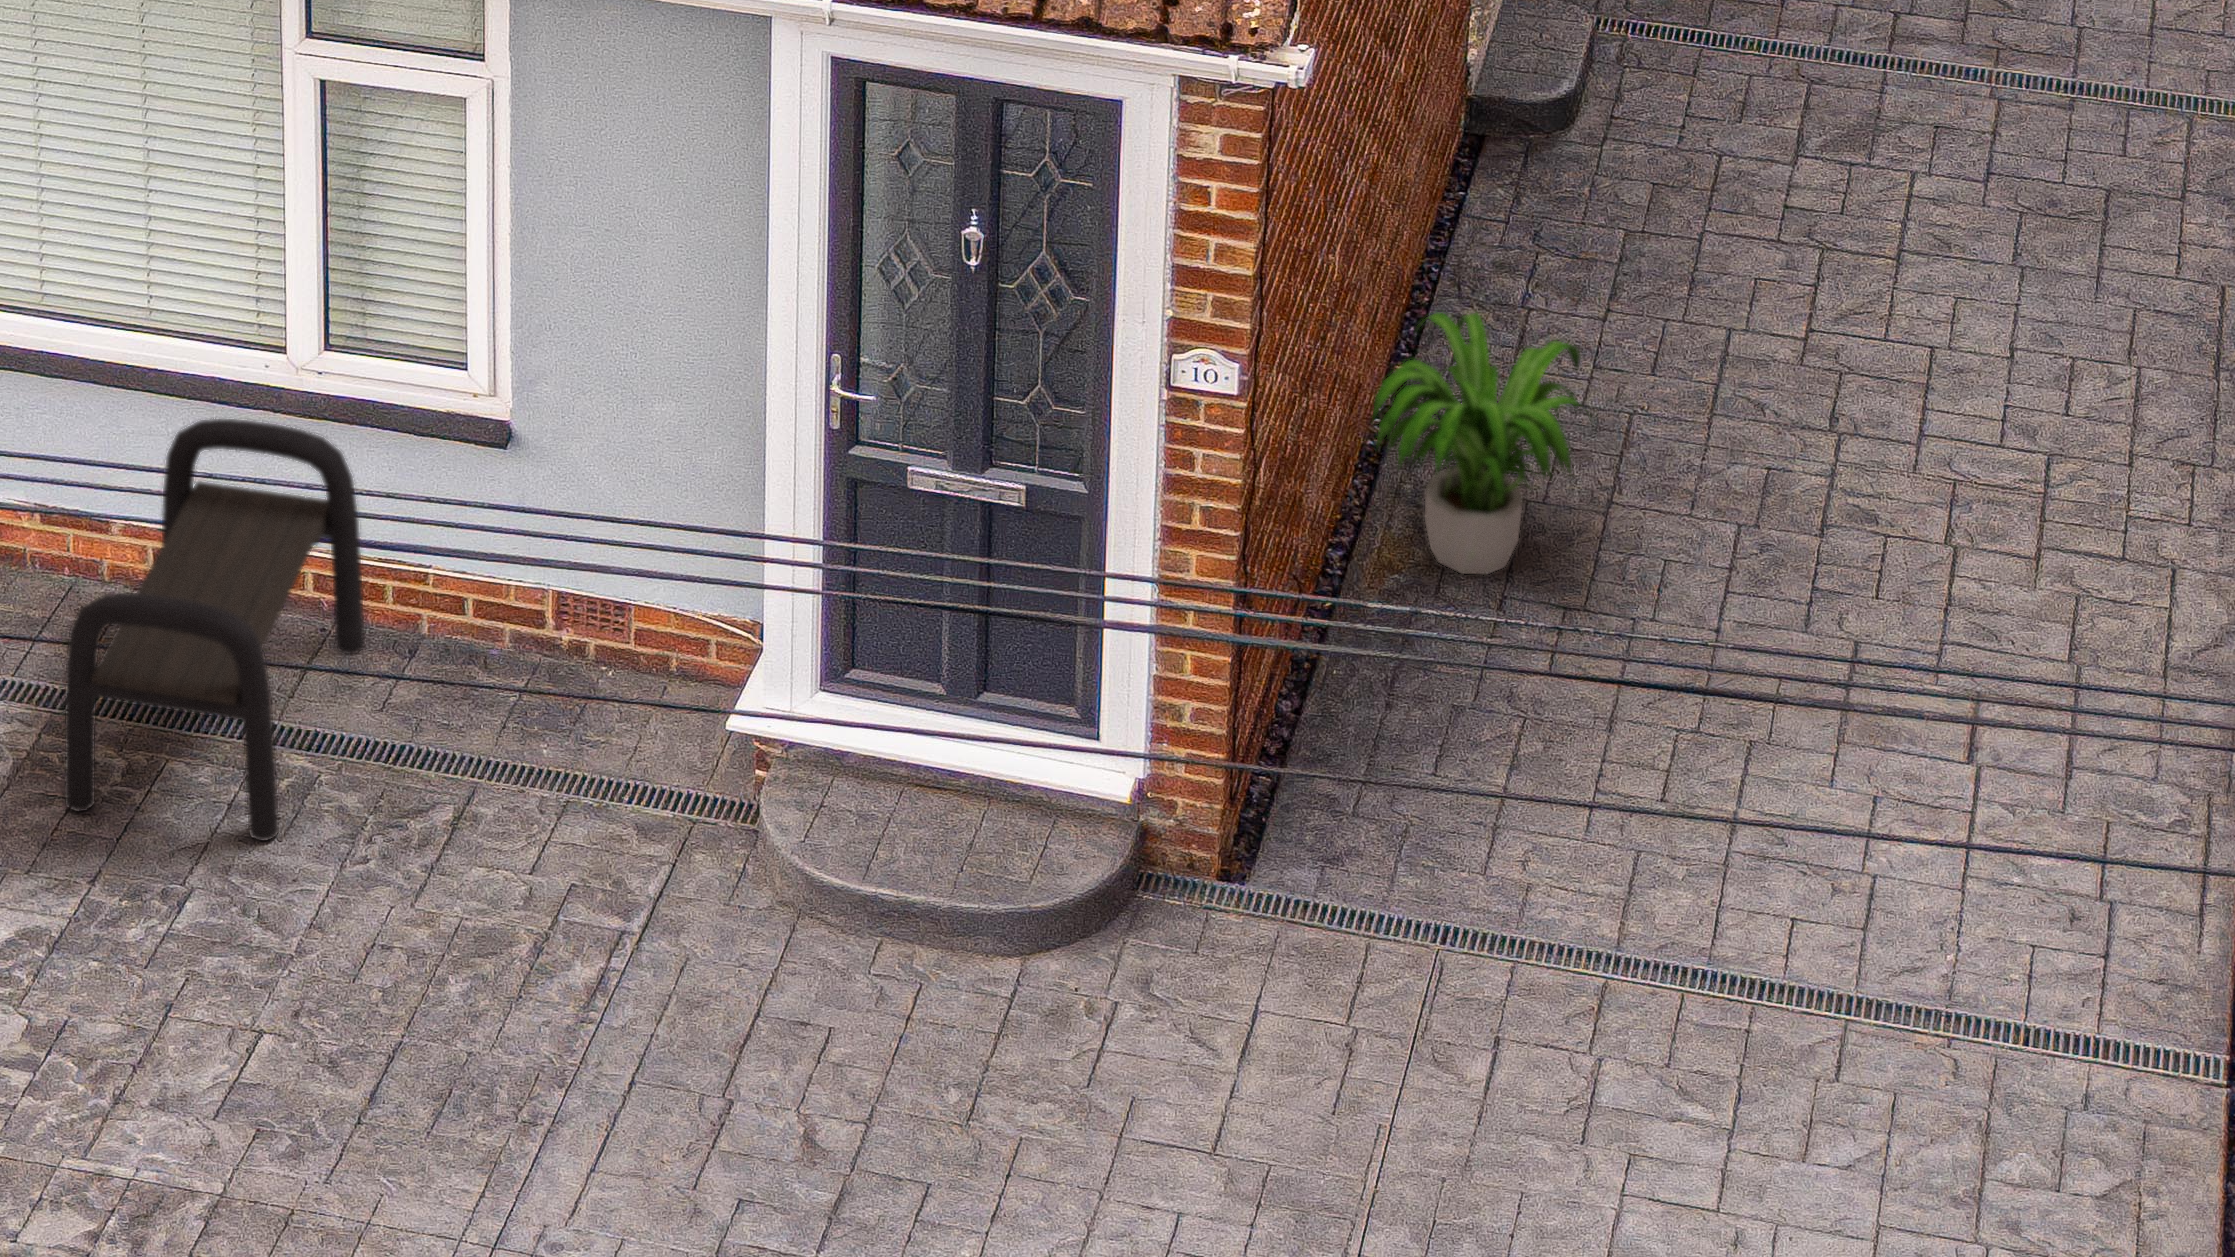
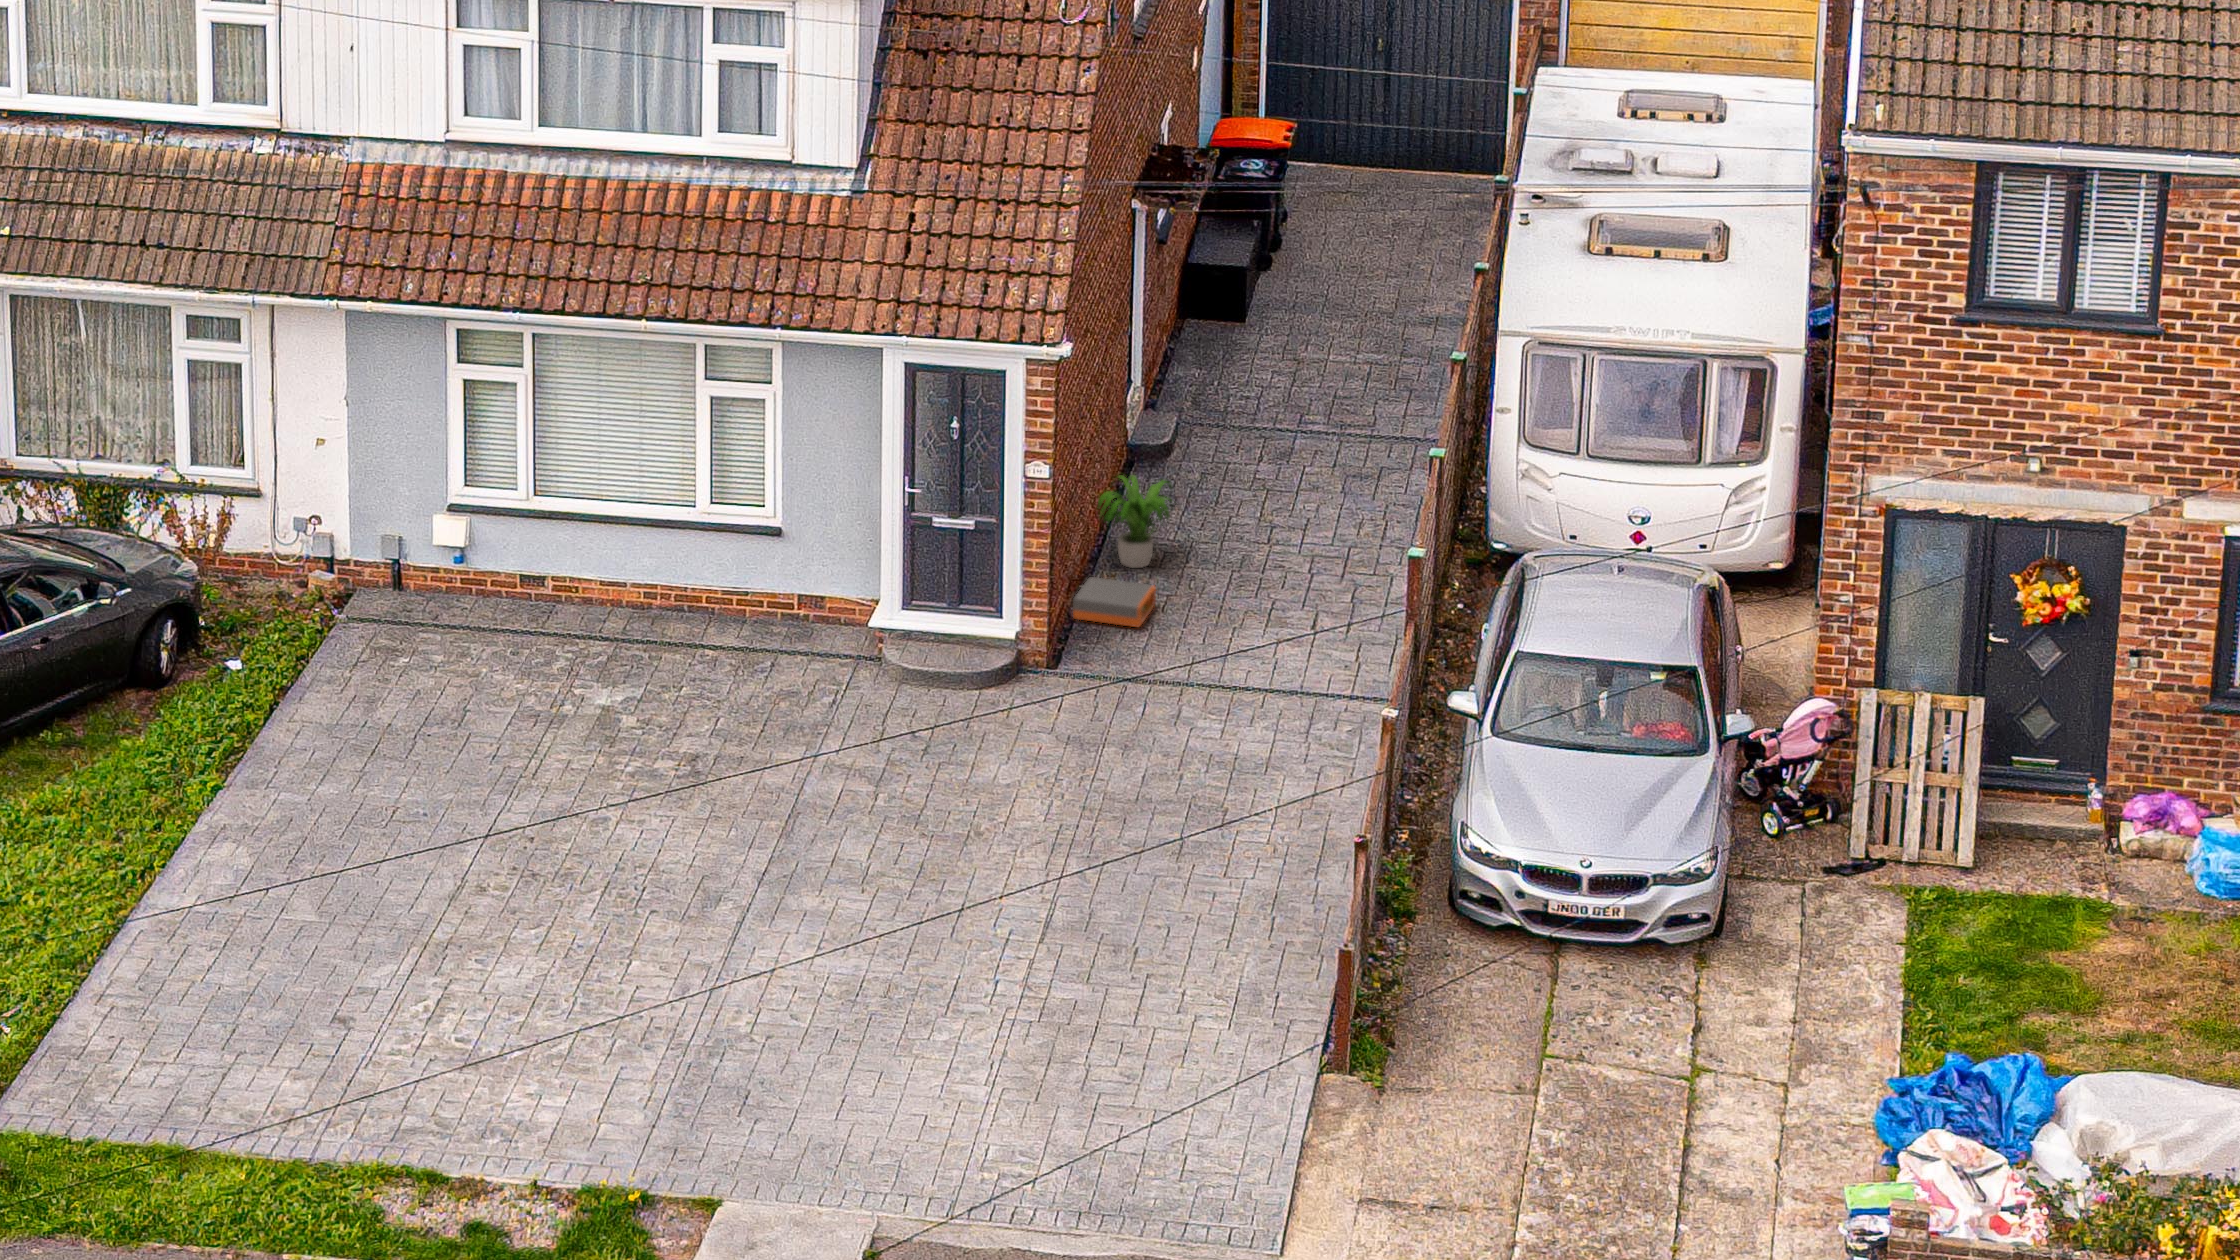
bench: present [65,419,365,841] -> none [638,519,732,653]
storage box: none [1287,631,1525,819] -> present [1073,577,1156,627]

